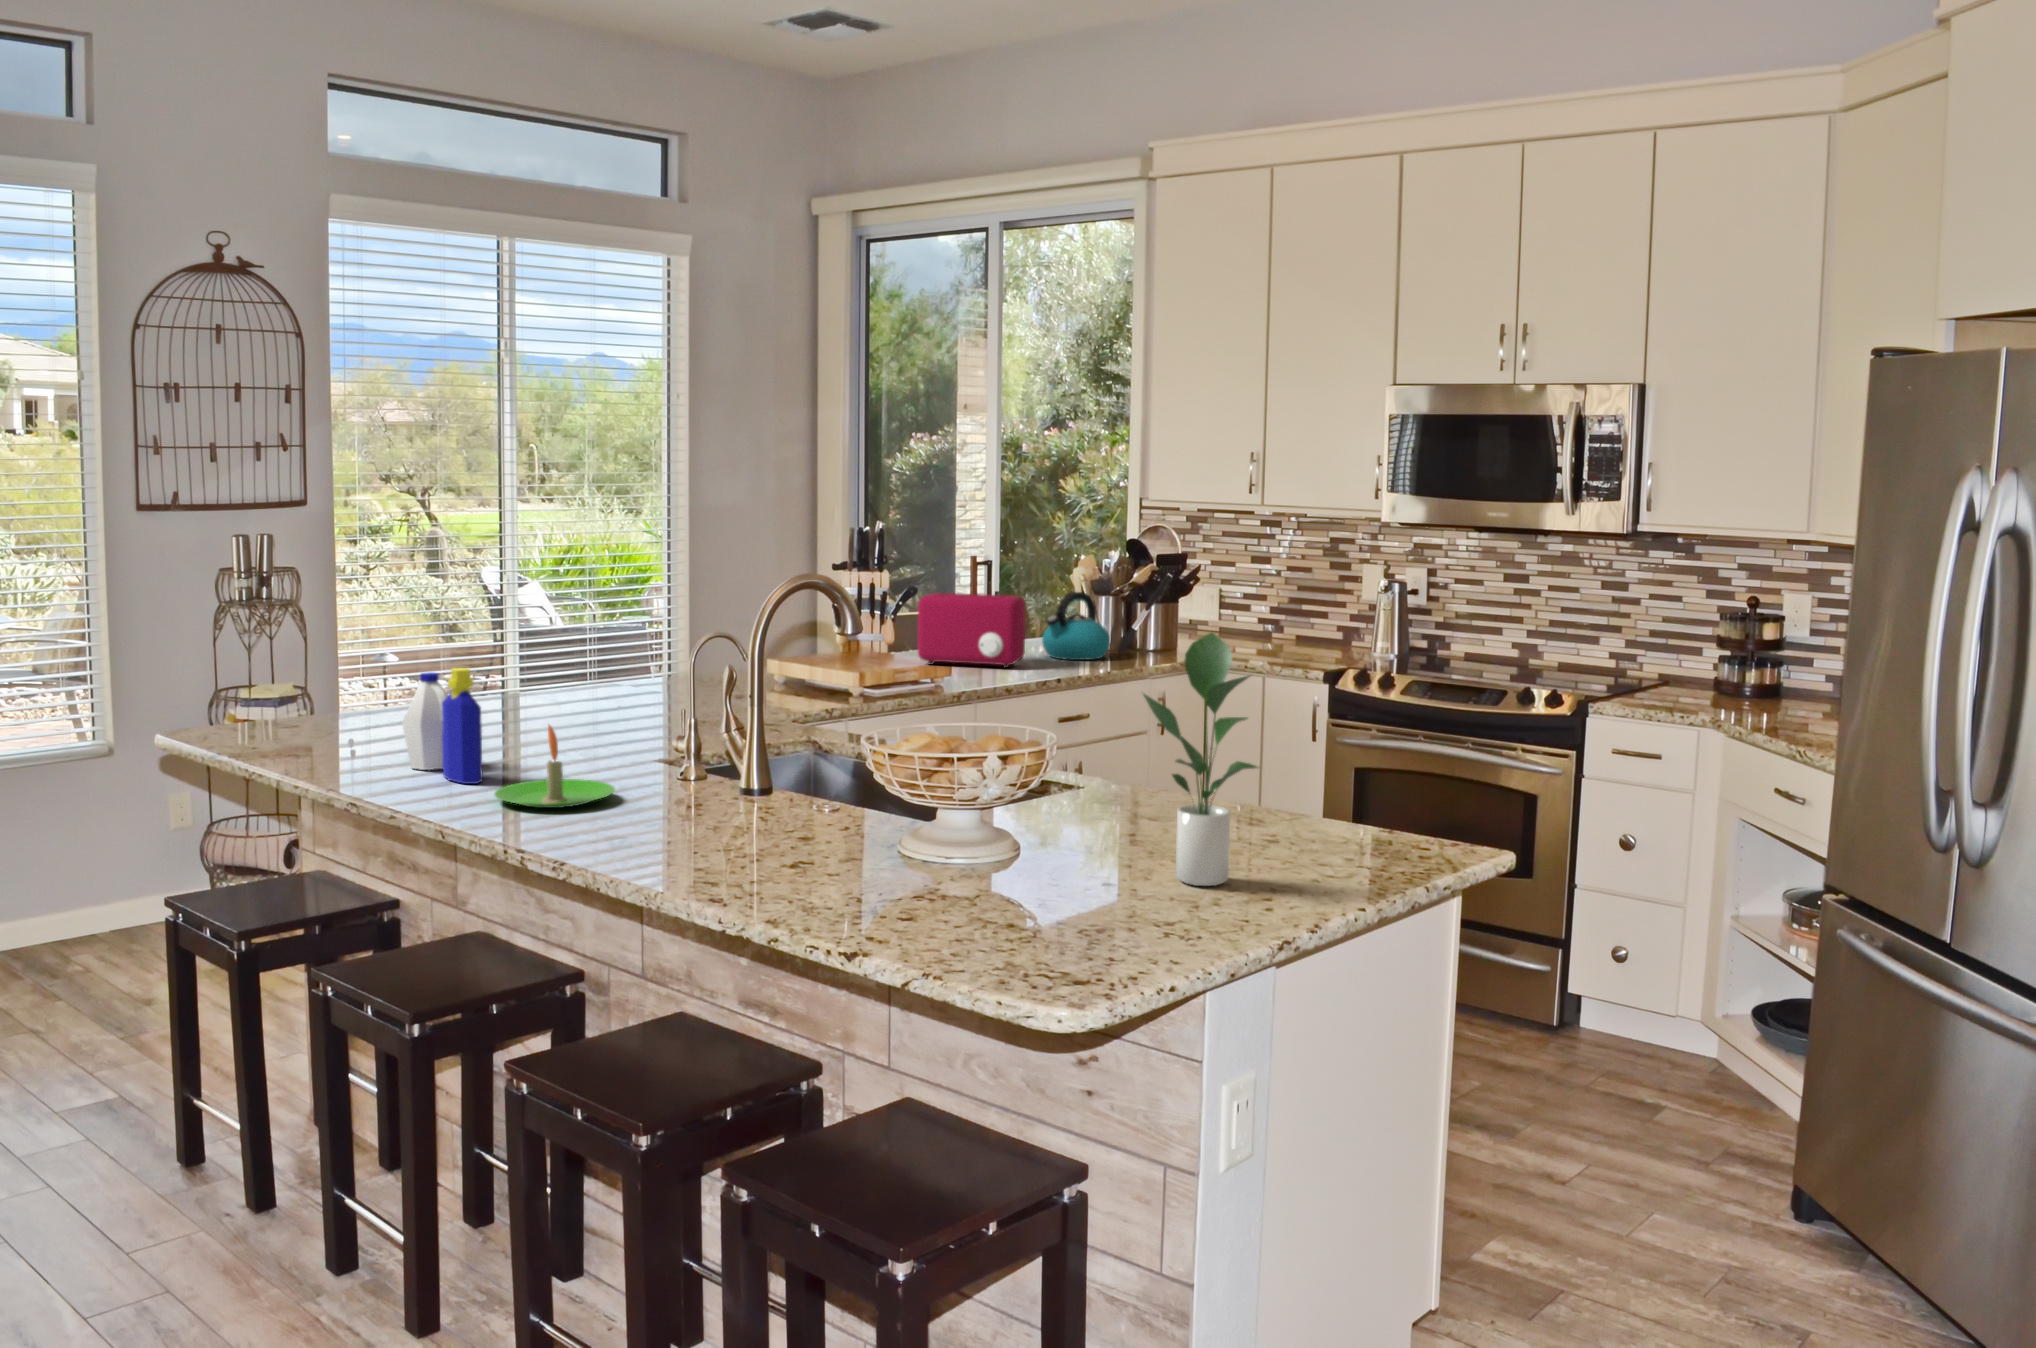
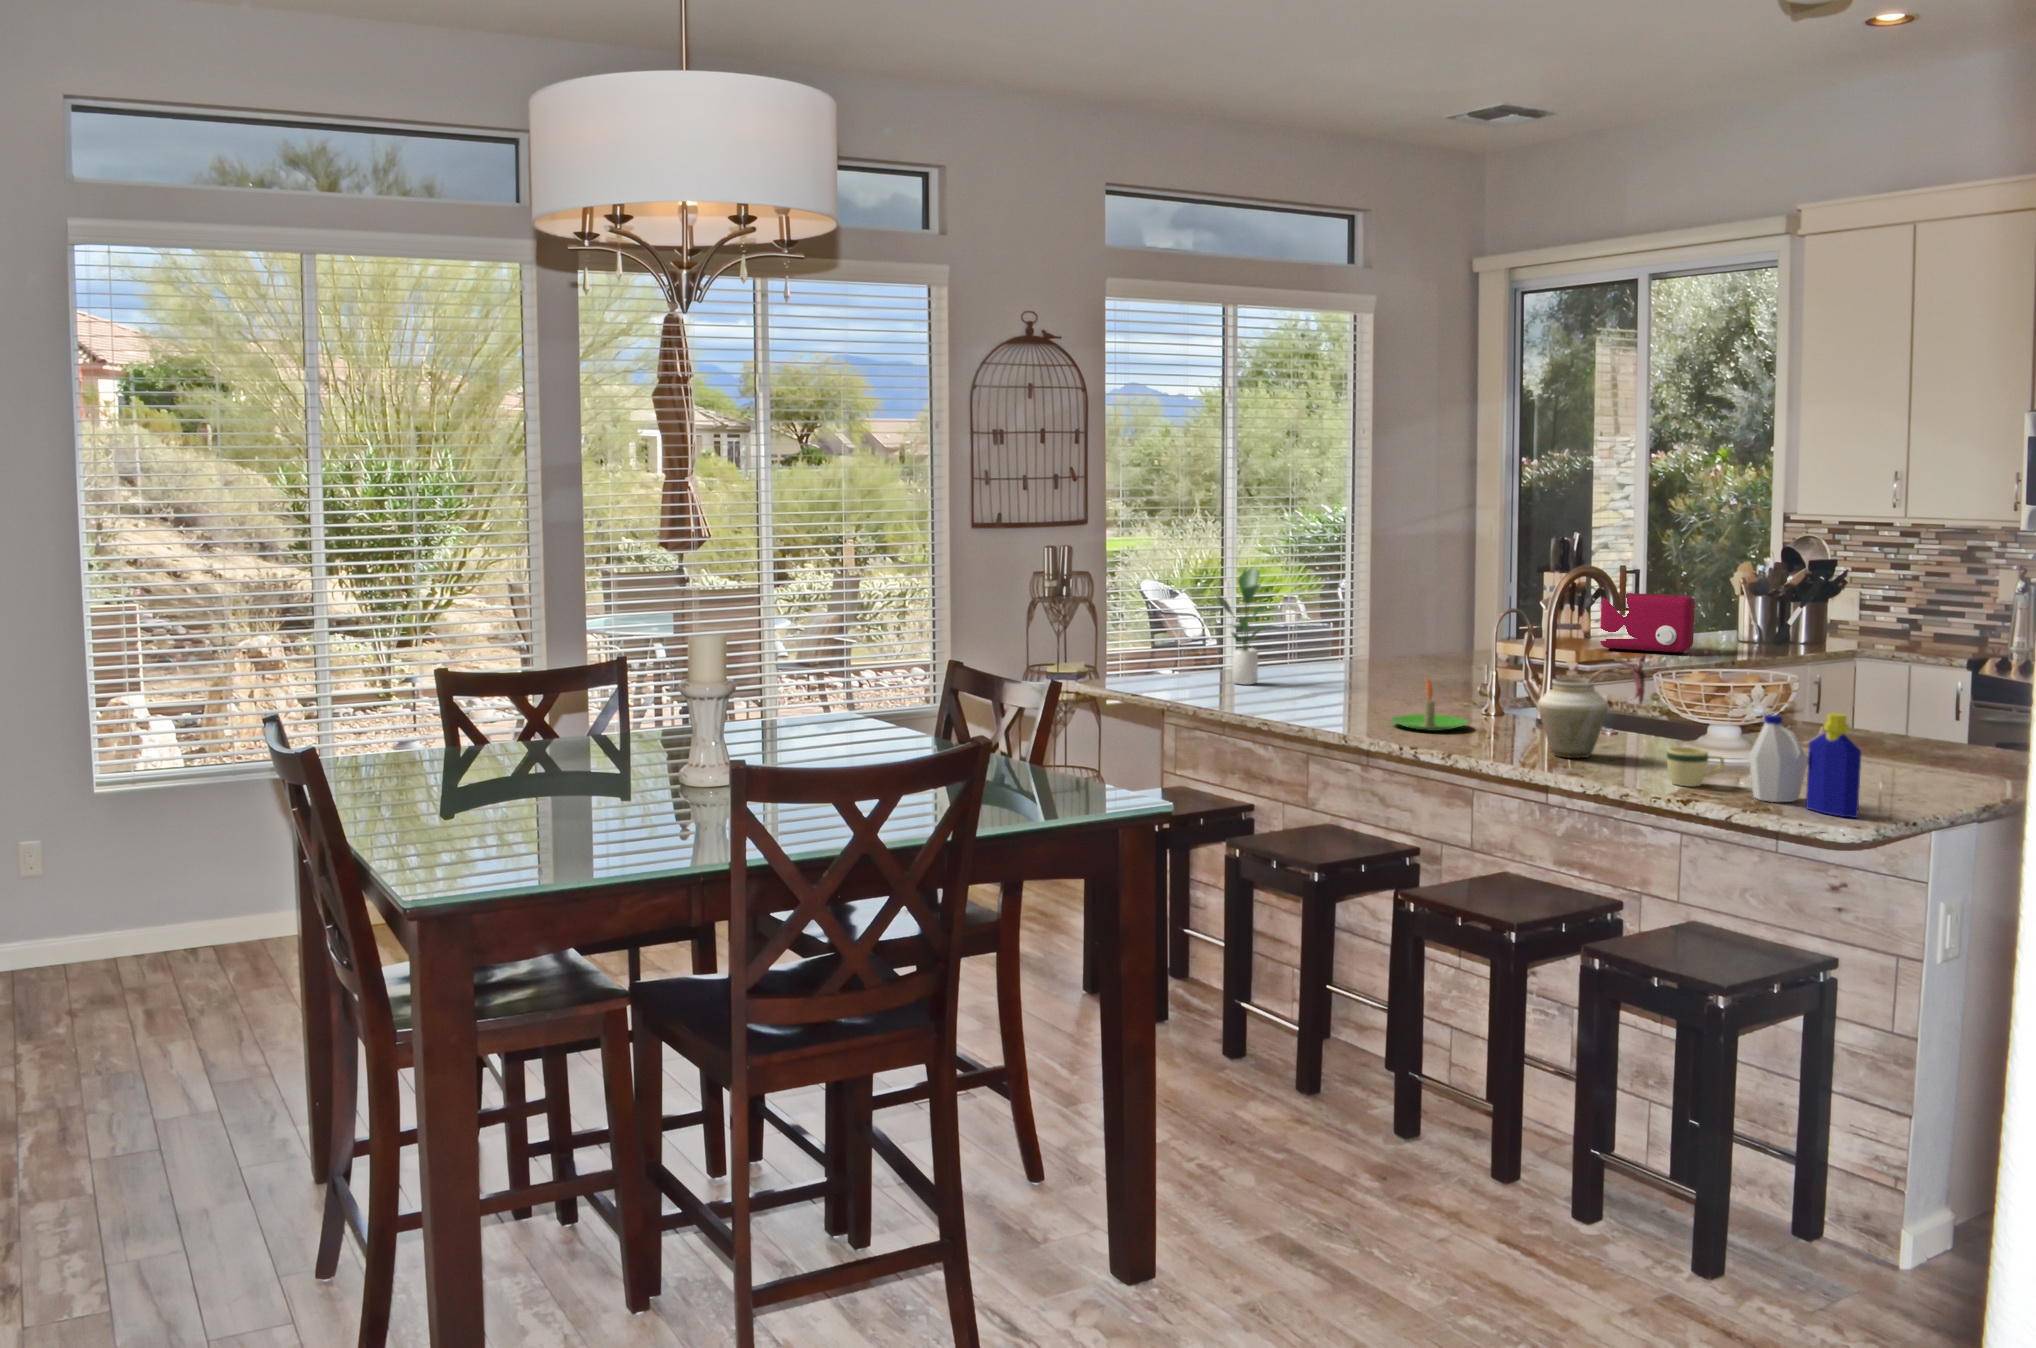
kettle: present [1042,592,1110,660] -> none [1703,593,1766,650]
potted plant: present [1144,633,1257,886] -> present [1217,567,1267,685]
bottle: present [402,668,483,784] -> present [1749,713,1861,818]
vase: none [667,691,831,857] -> present [1538,657,1647,758]
mug: none [824,844,913,912] -> present [1667,747,1724,786]

